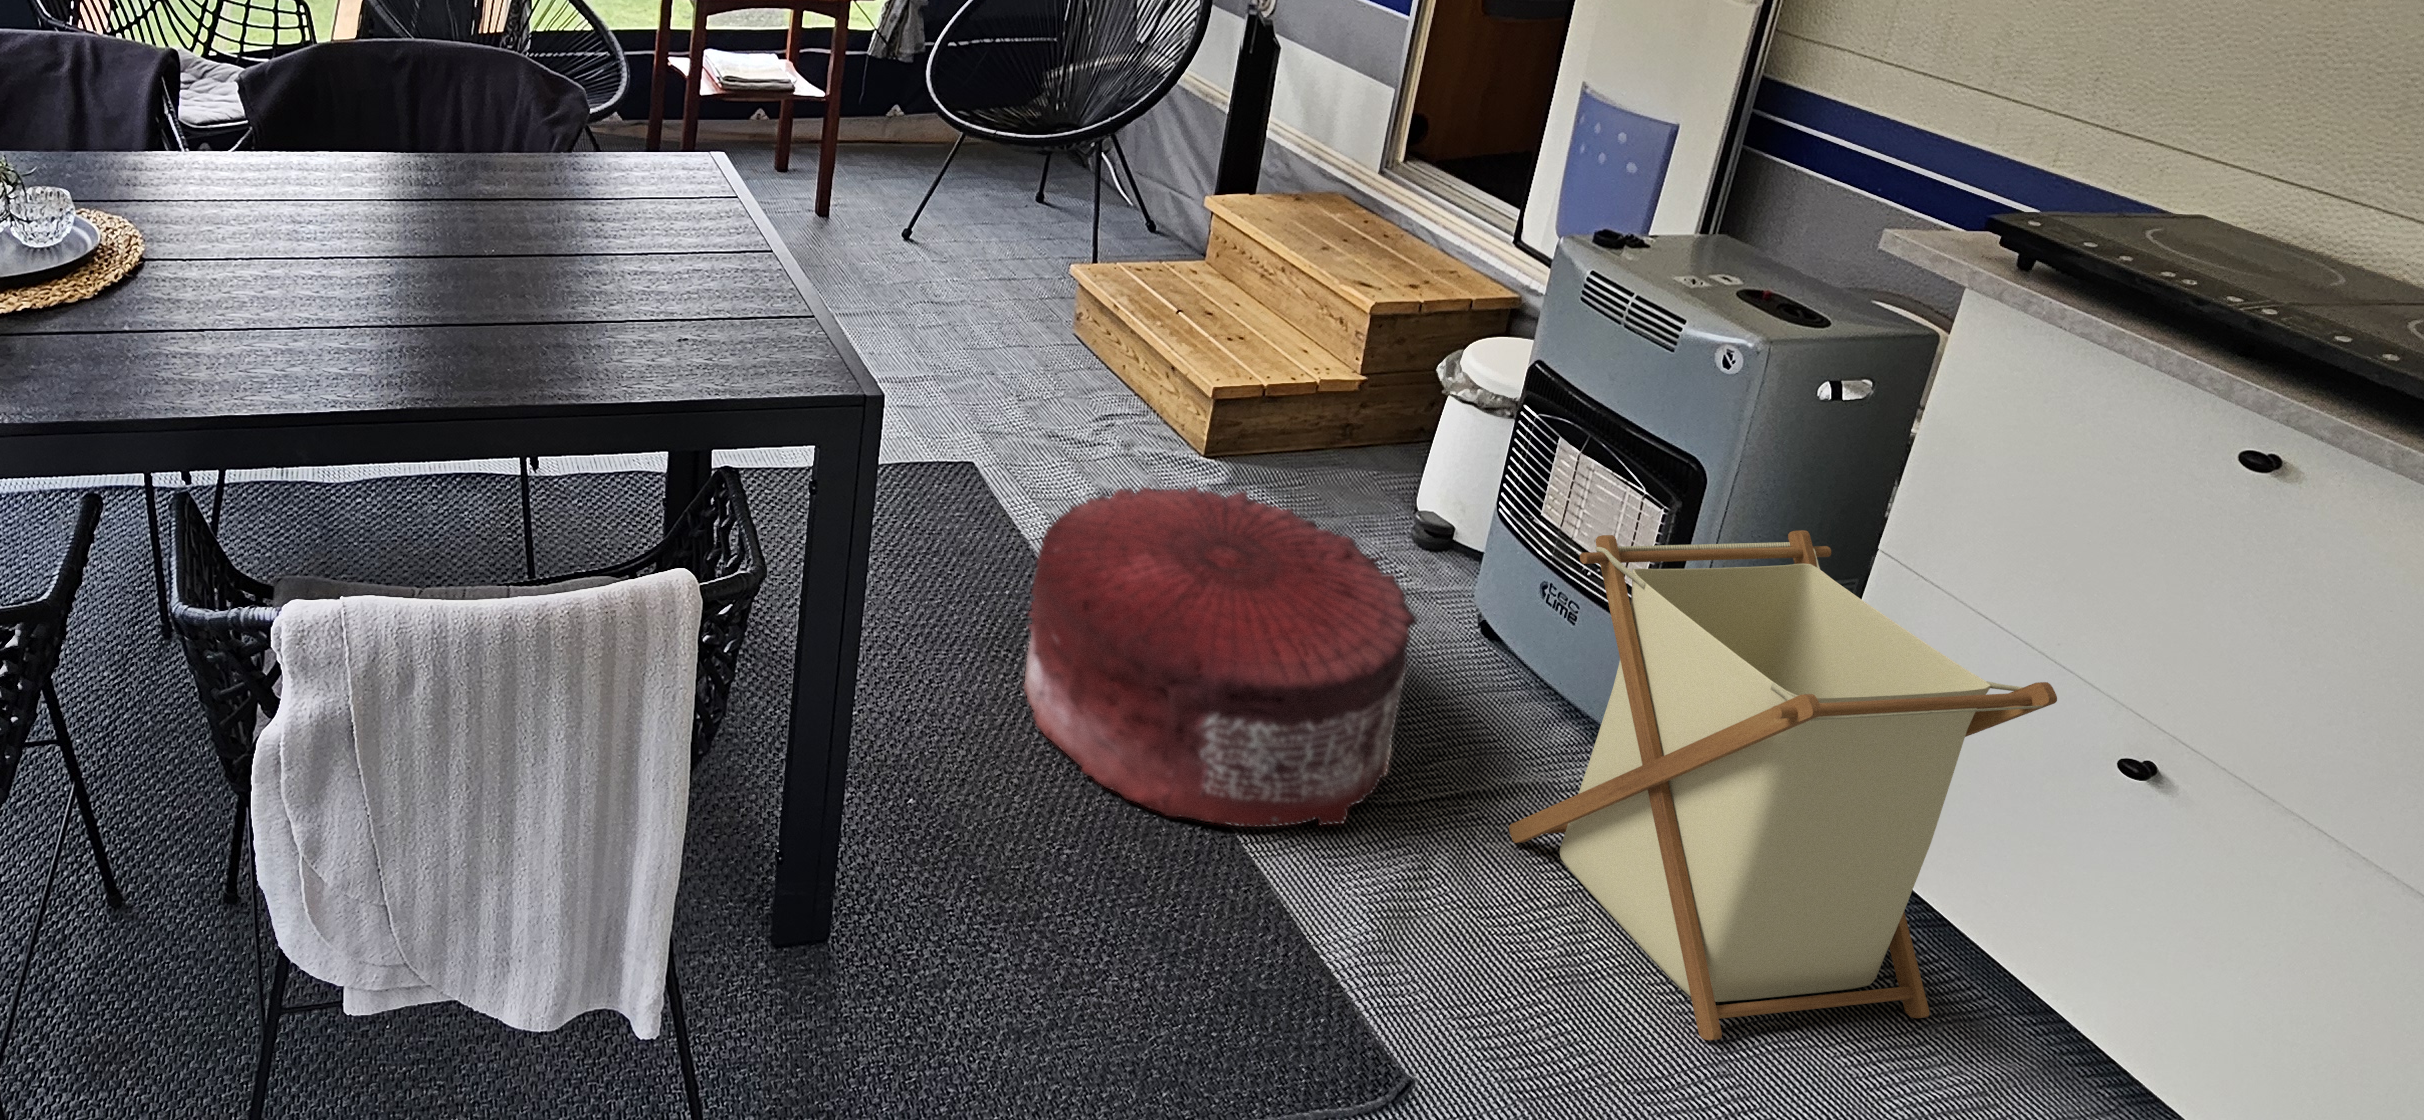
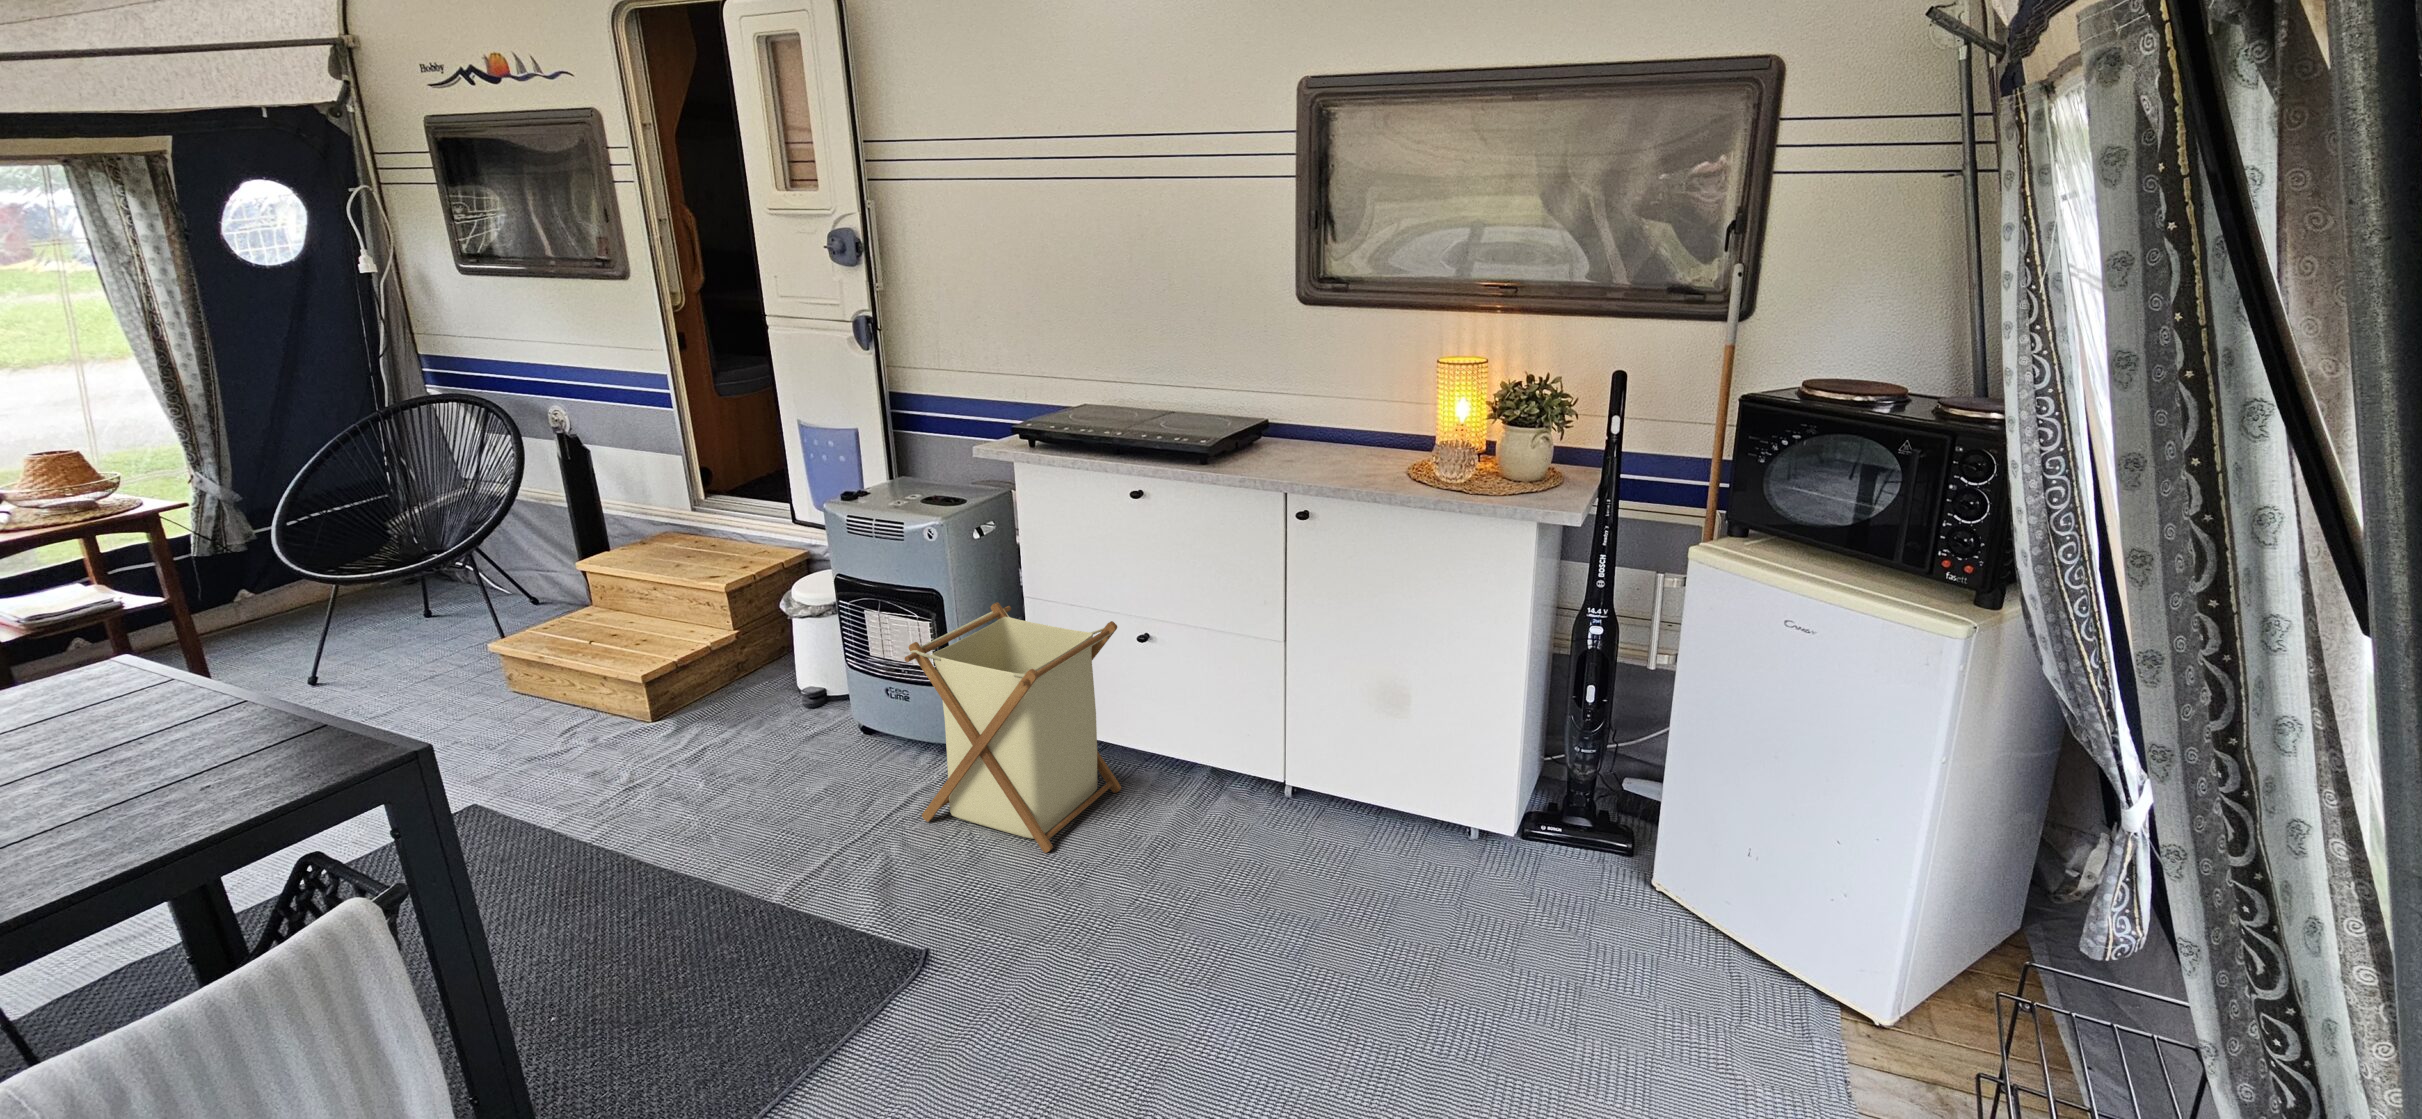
pouf: present [1024,486,1417,827] -> none [570,714,850,931]

